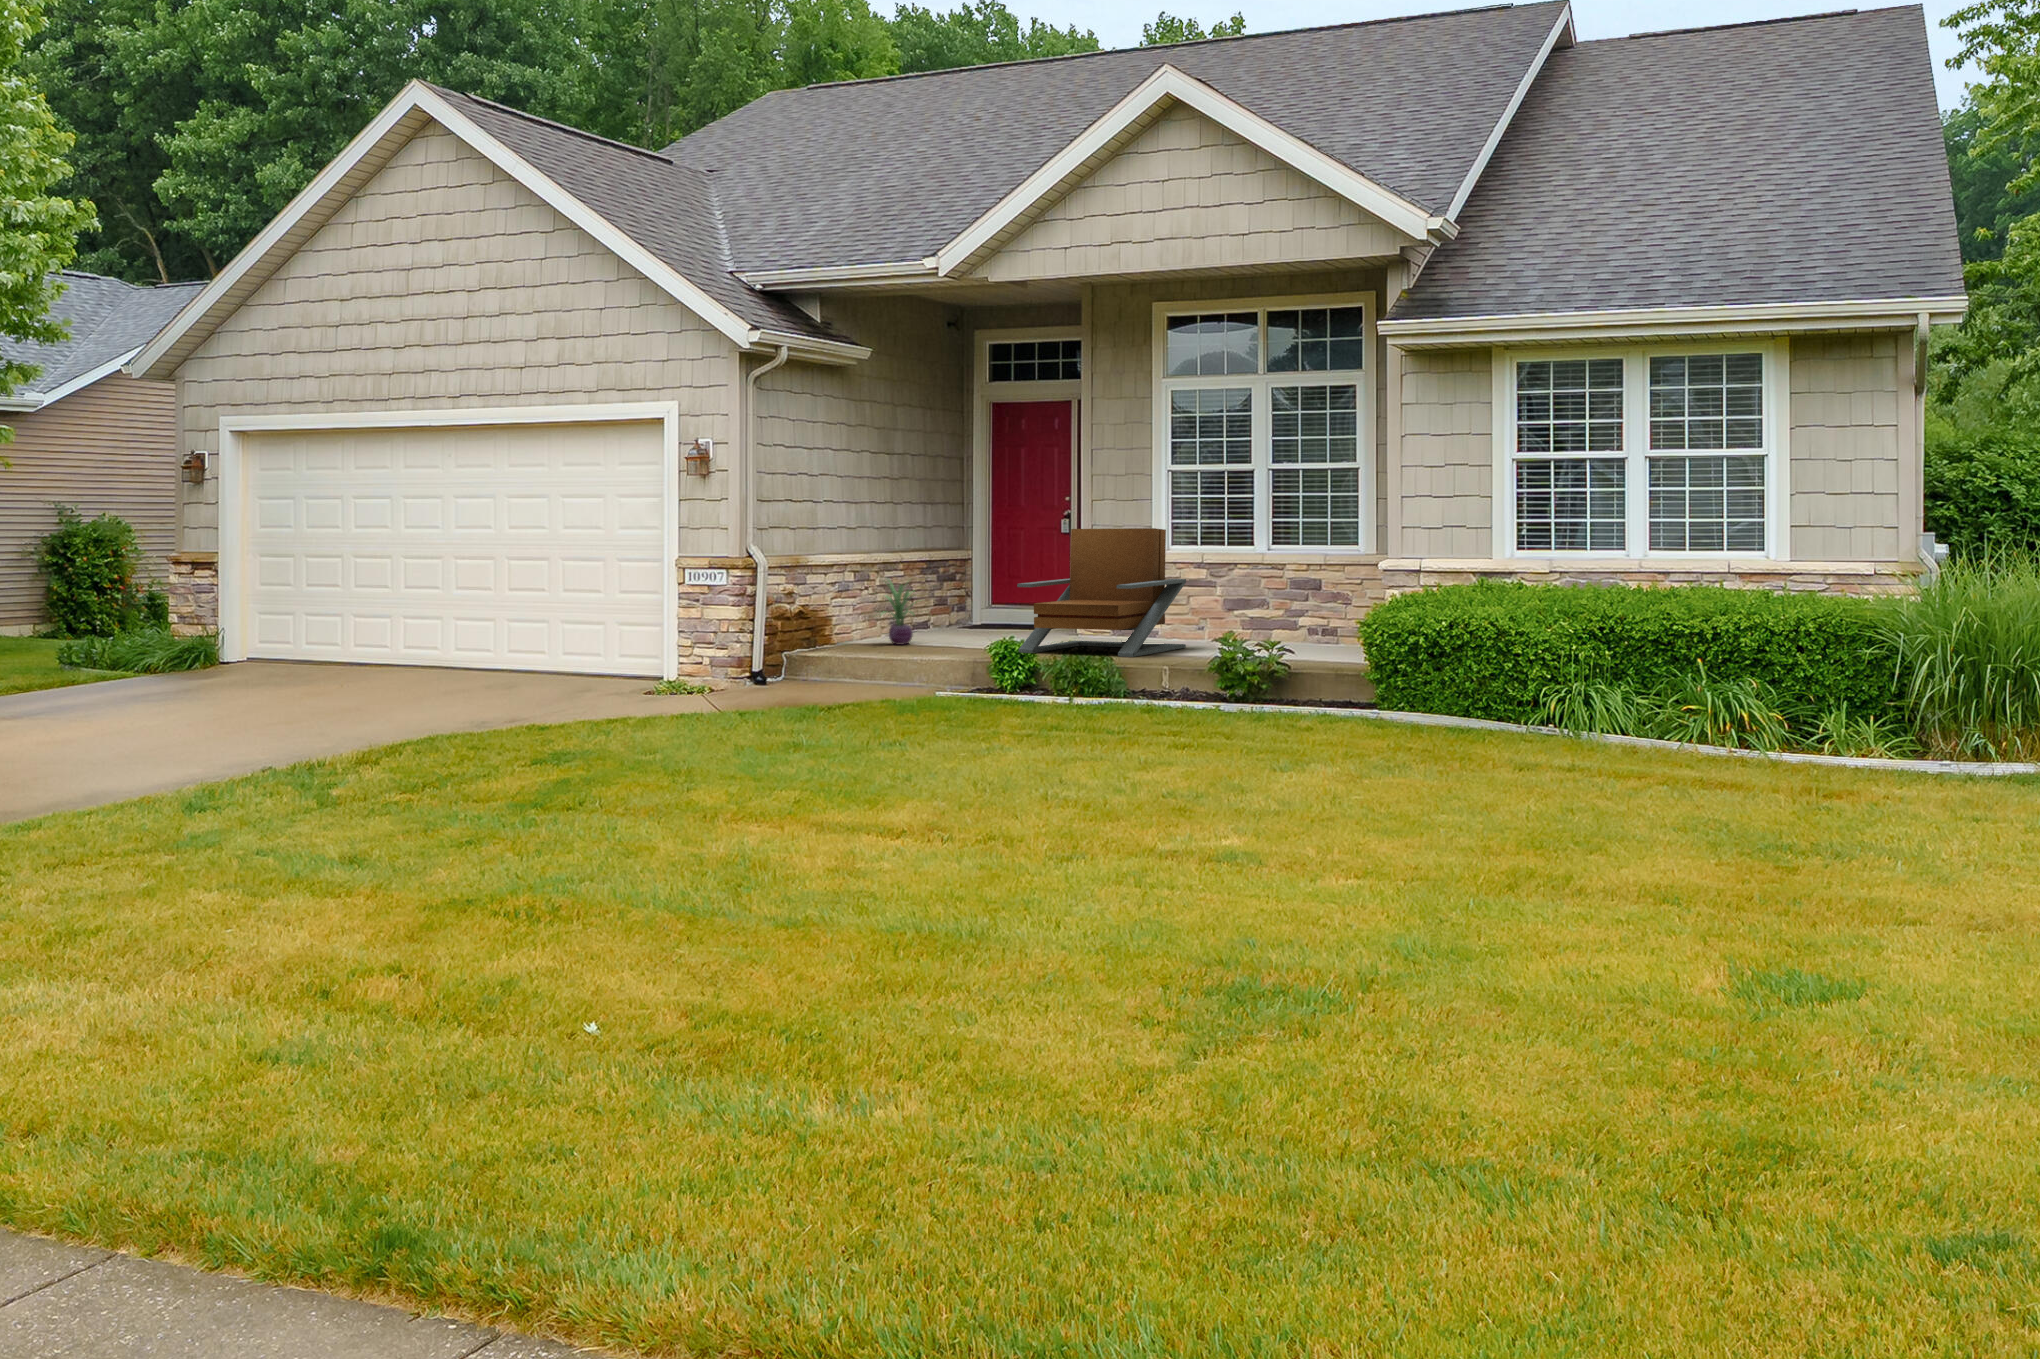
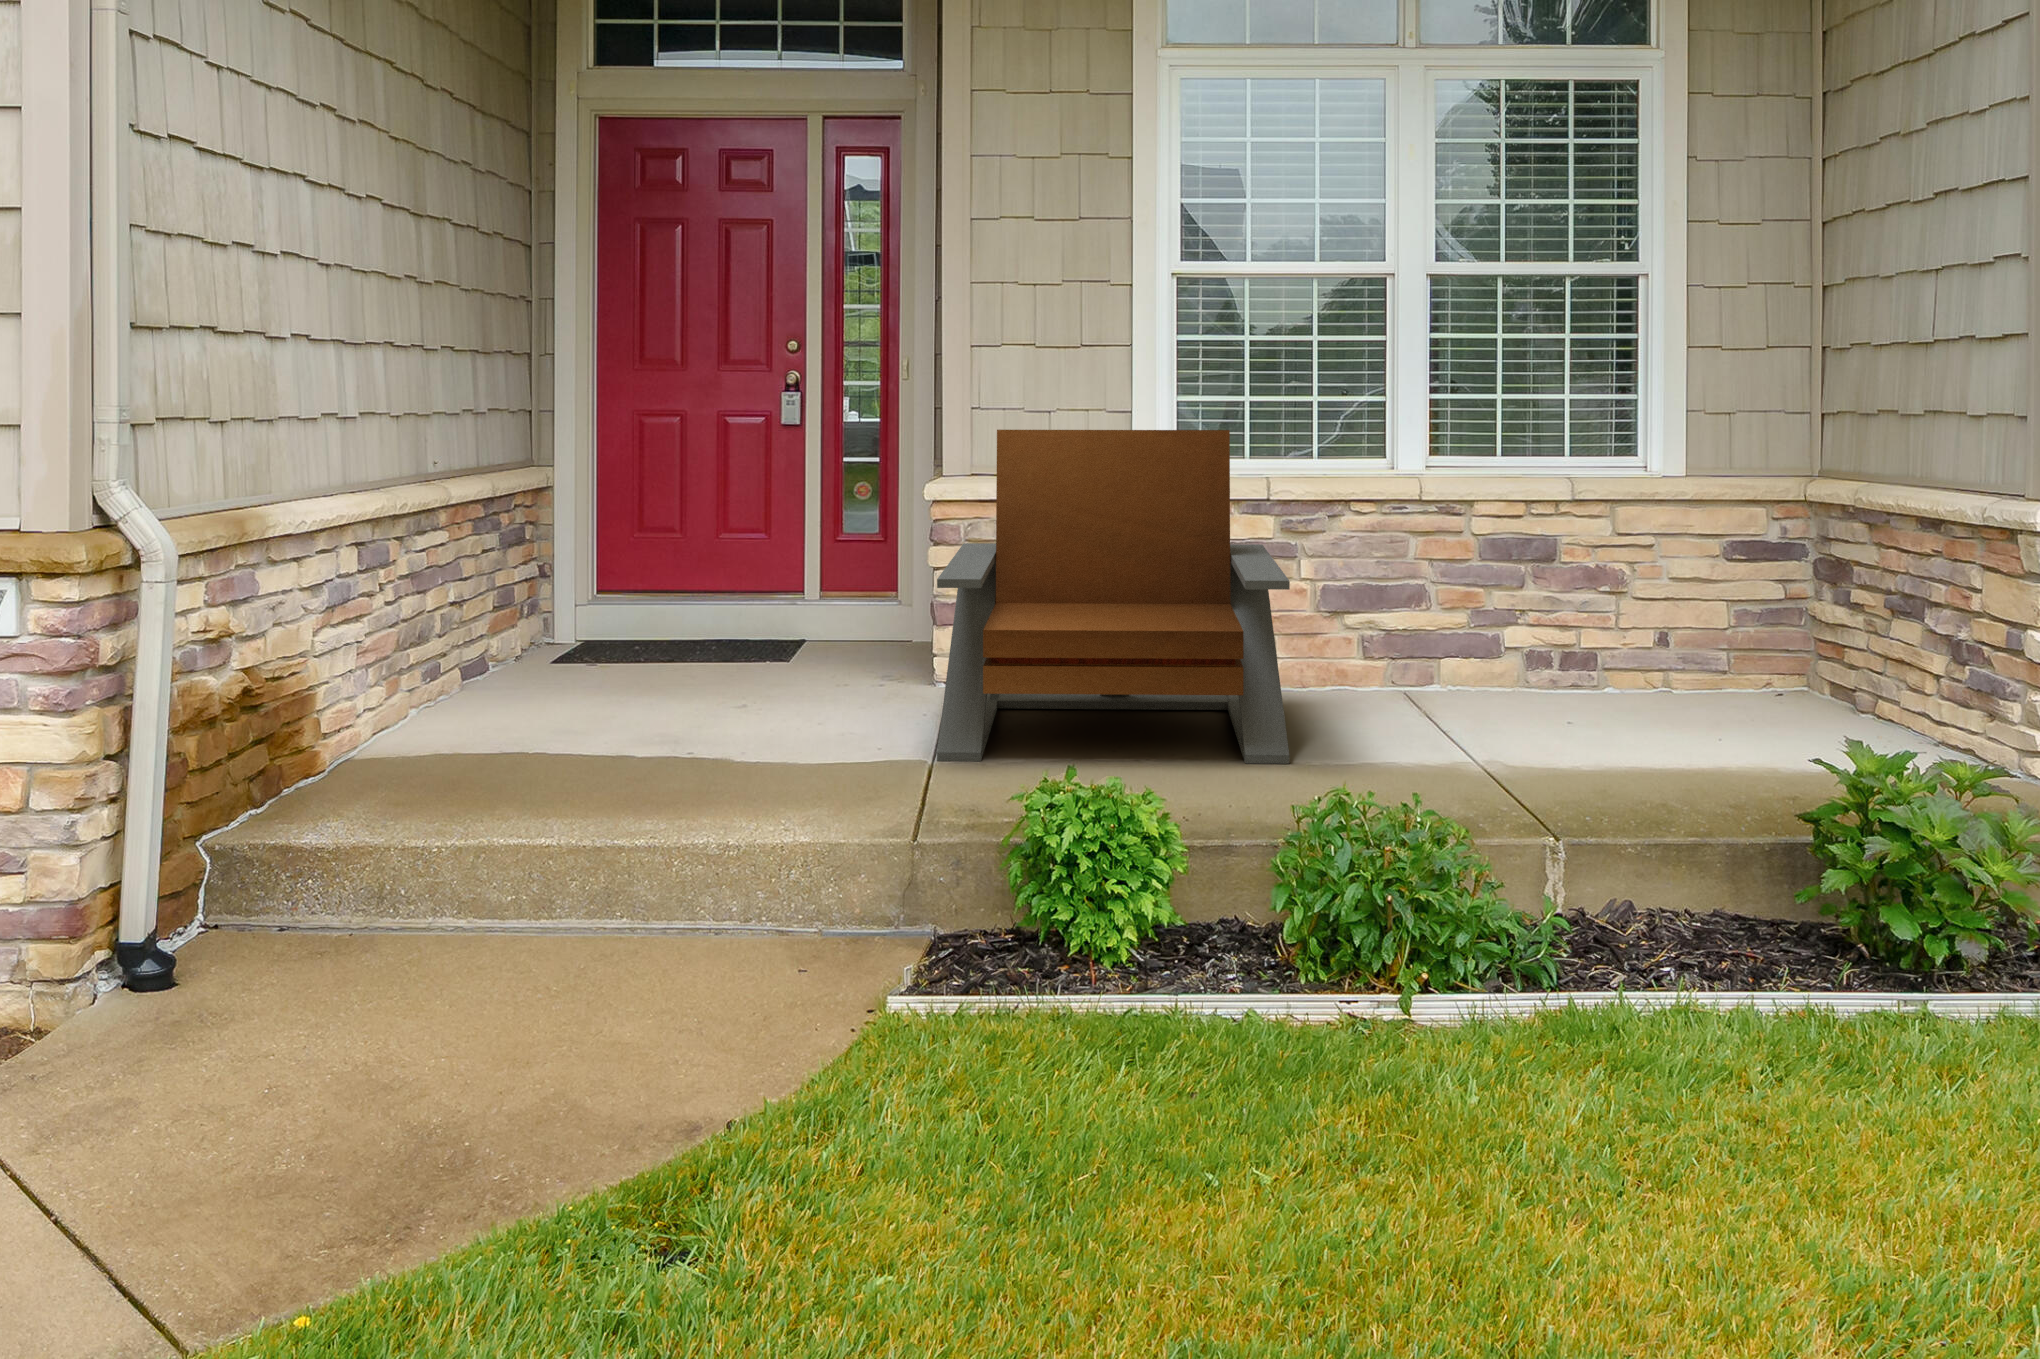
decorative plant: present [881,579,916,645] -> none [383,556,599,738]

